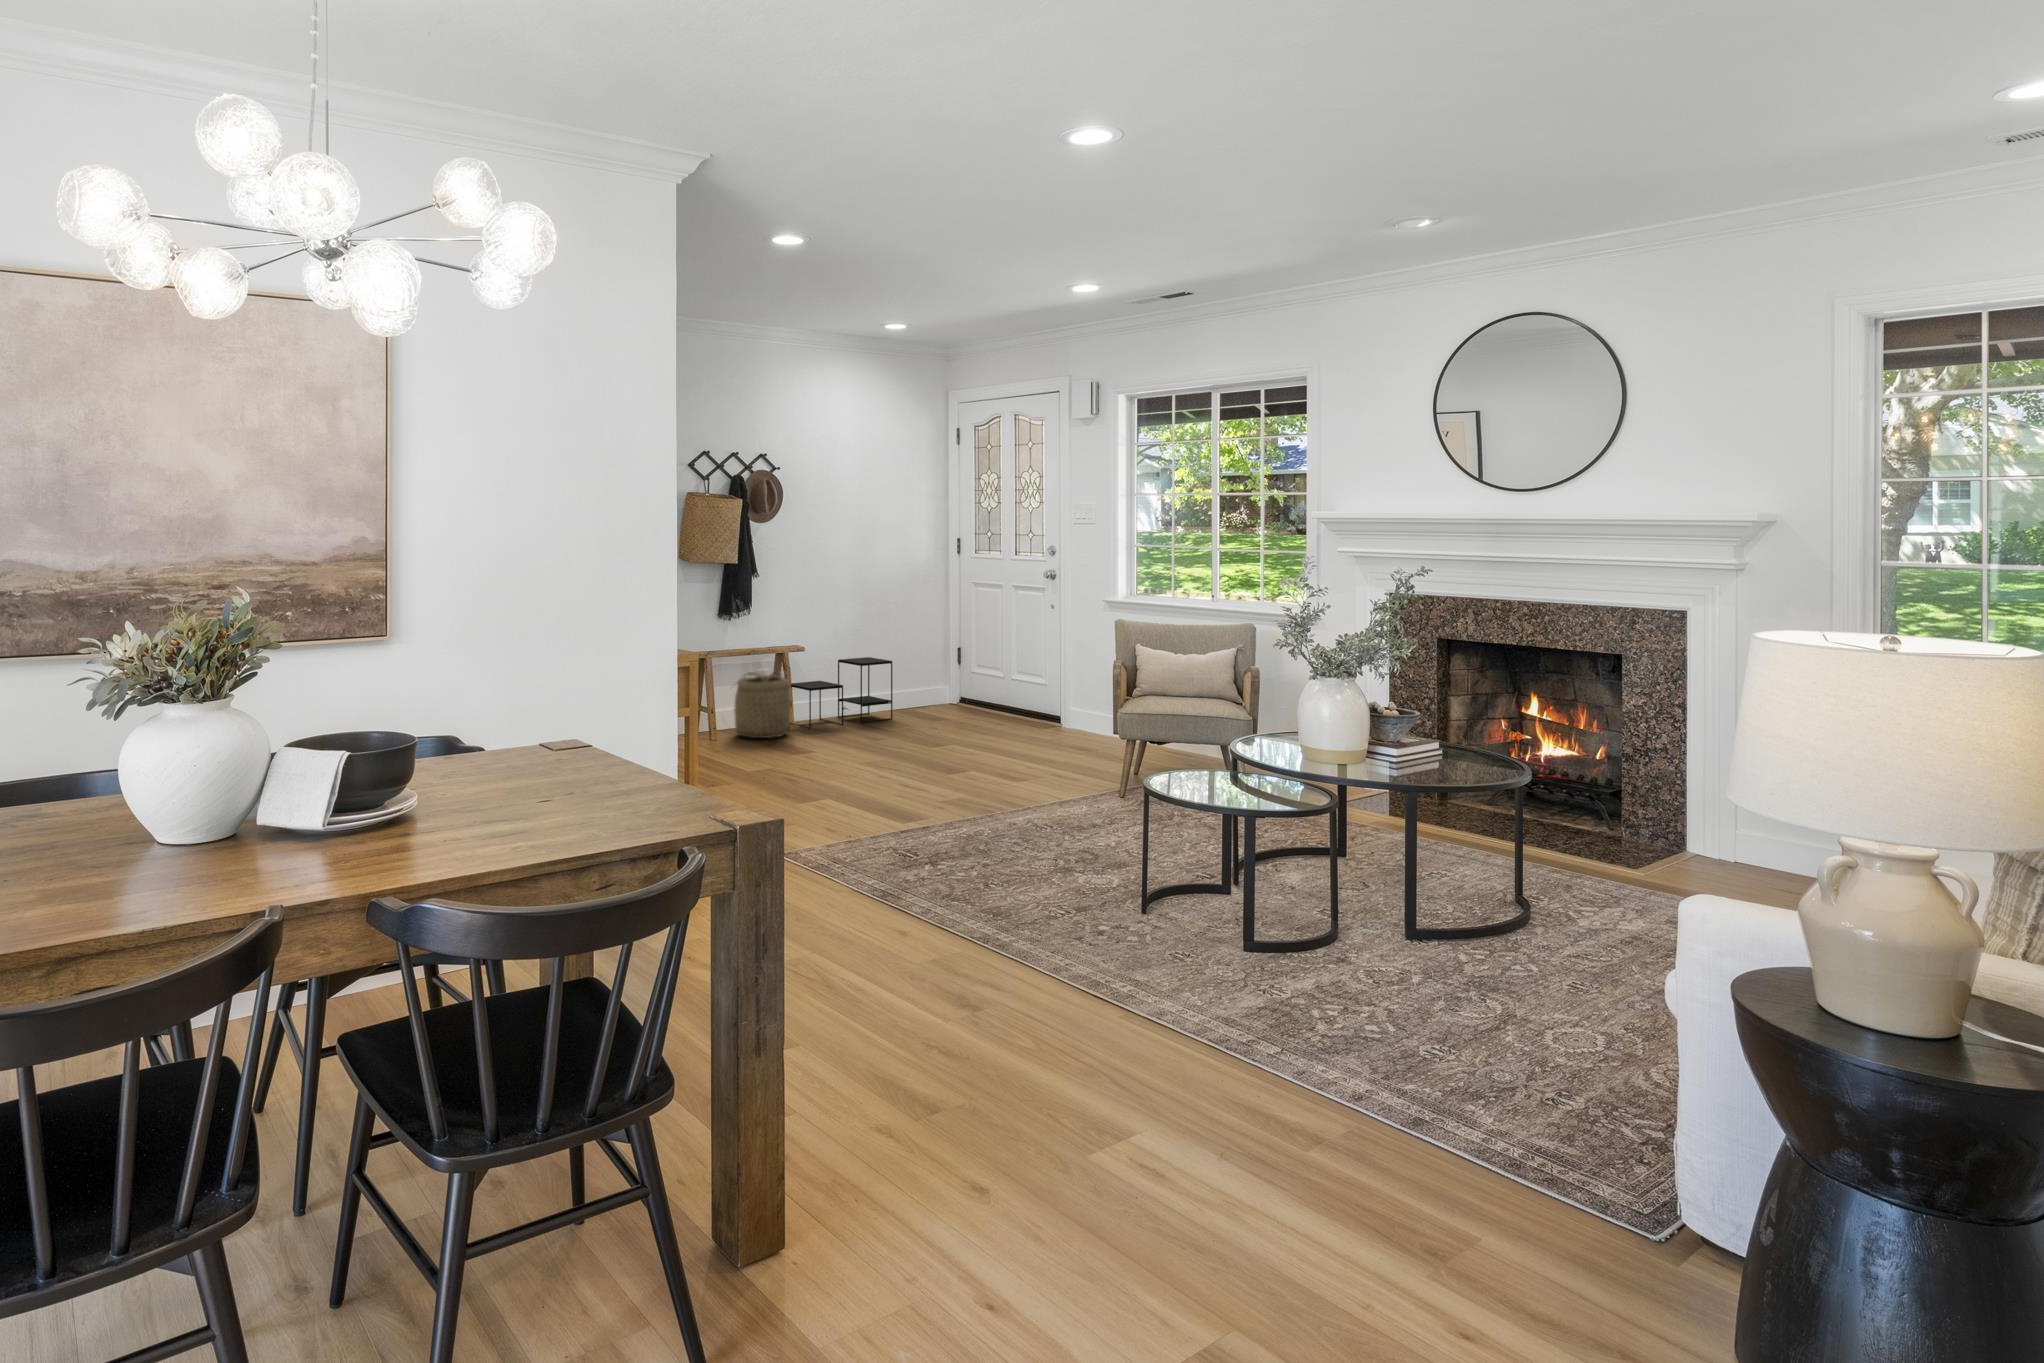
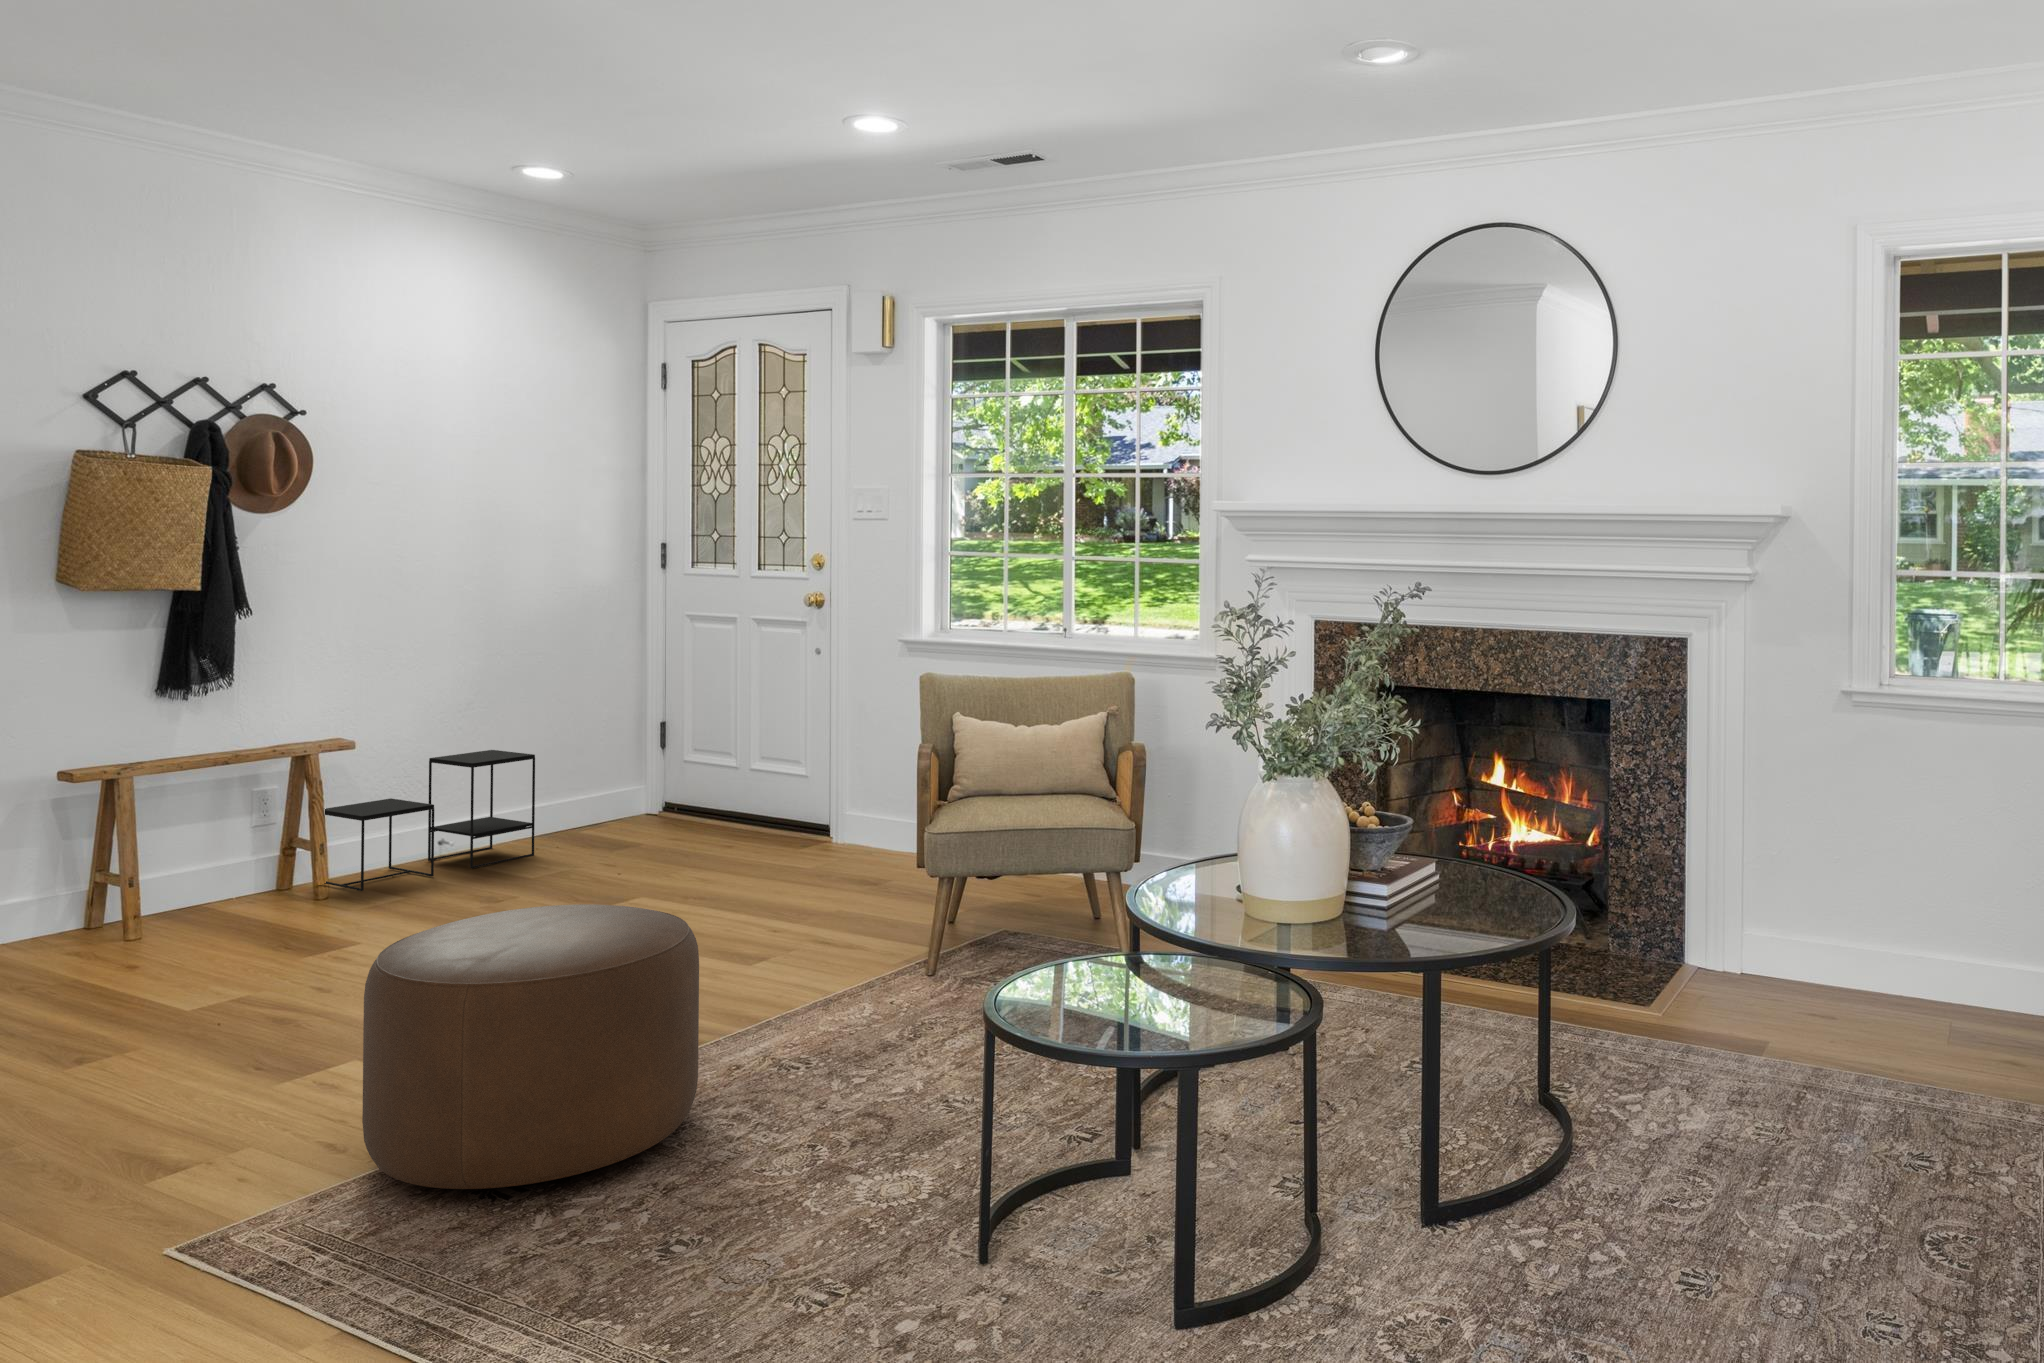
basket: present [734,672,791,738] -> none [157,791,333,923]
ottoman: none [848,729,997,853] -> present [362,904,699,1189]

